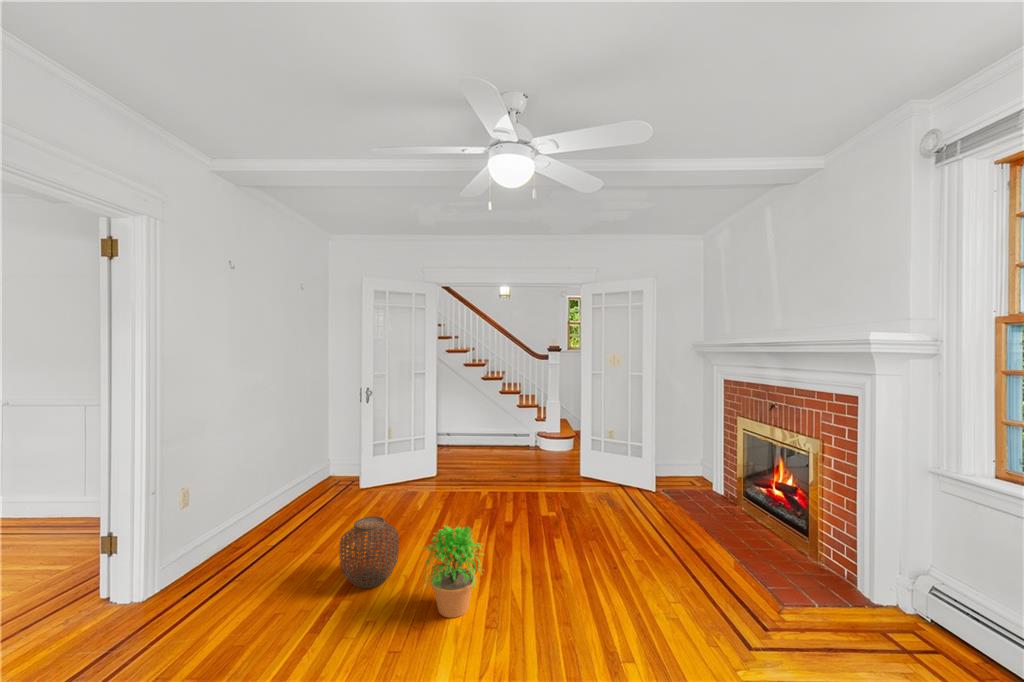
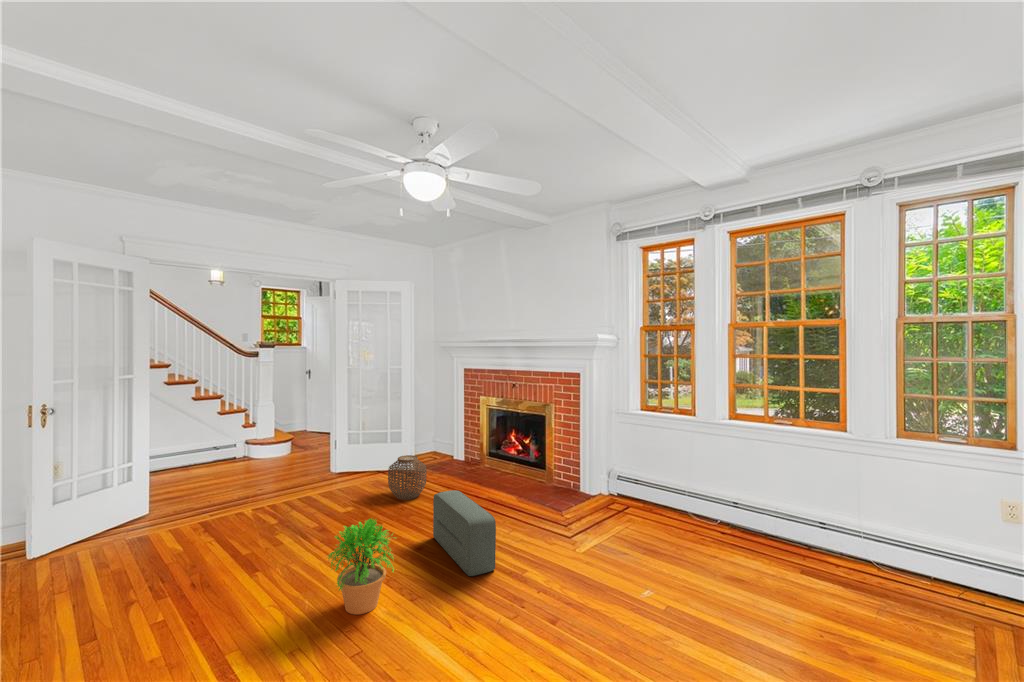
woven basket: present [339,516,398,588] -> present [388,455,426,500]
pouf: none [564,522,614,640] -> present [433,490,496,576]

